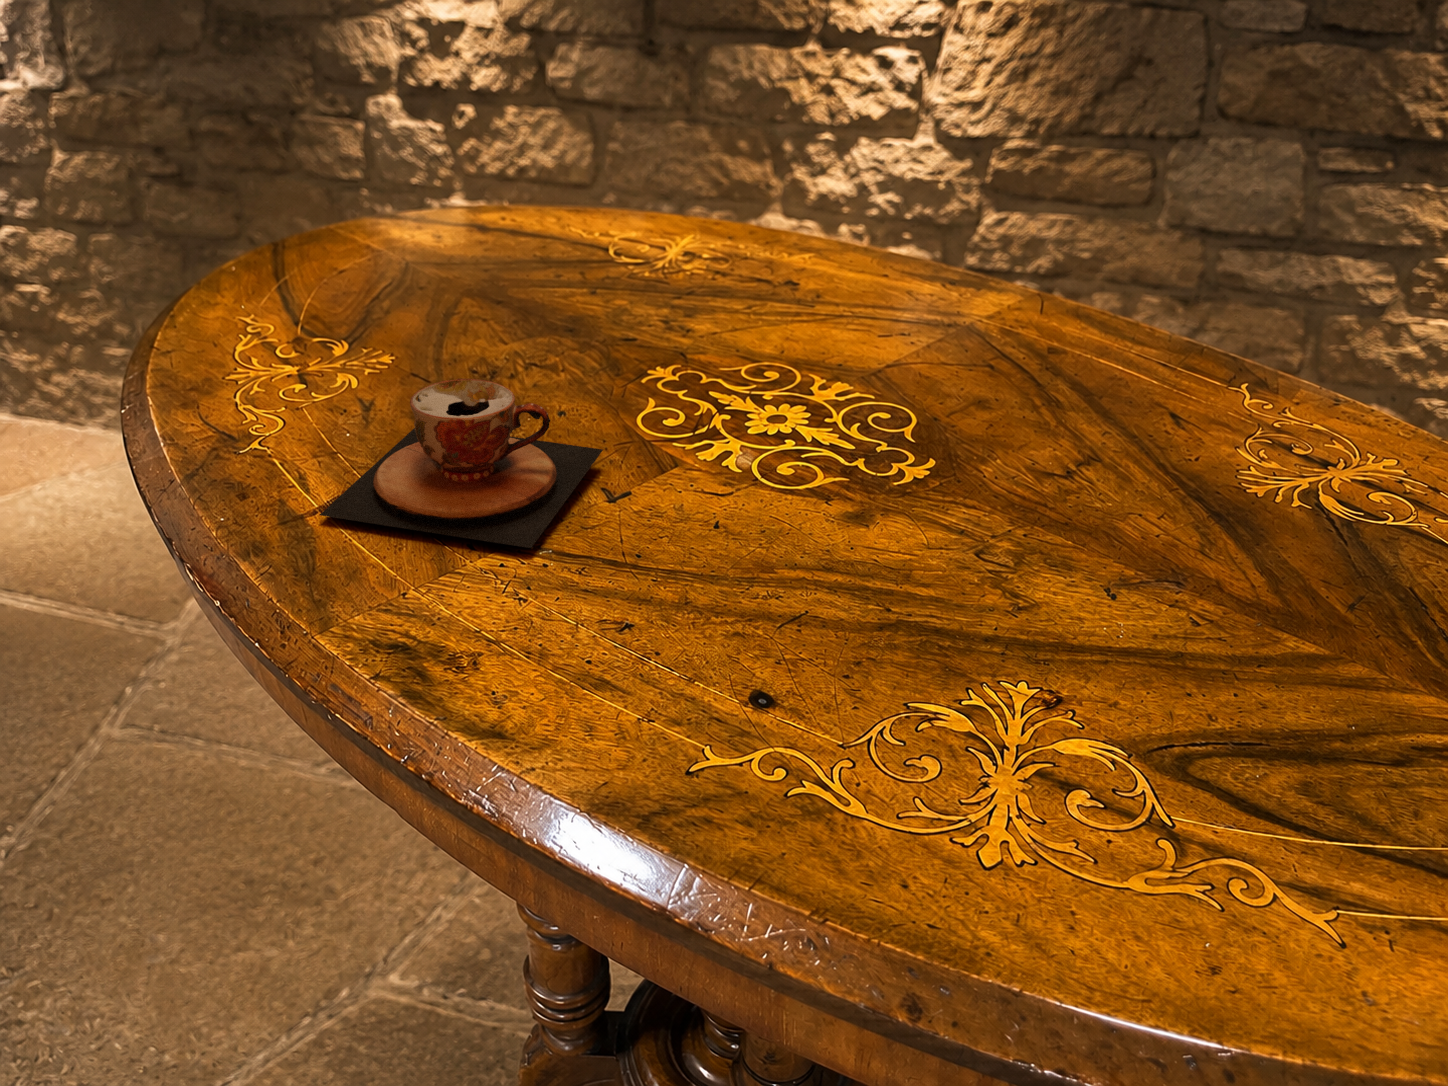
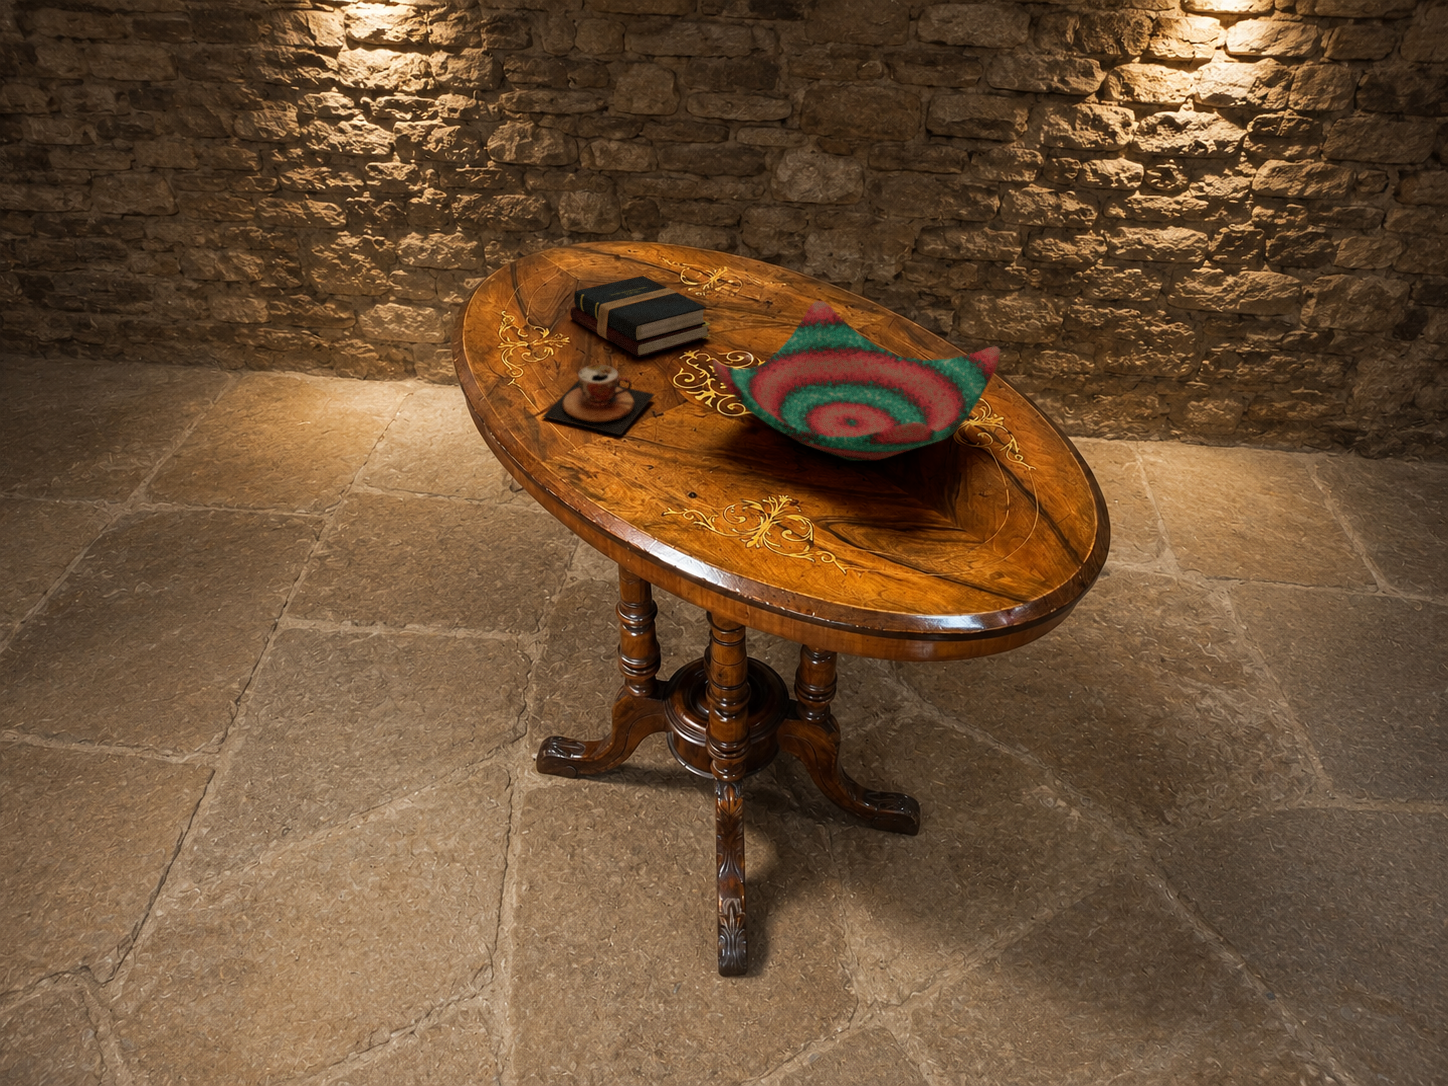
hardback book: none [390,234,697,380] -> present [570,276,711,357]
decorative bowl: none [766,235,1421,575] -> present [713,301,1000,460]

